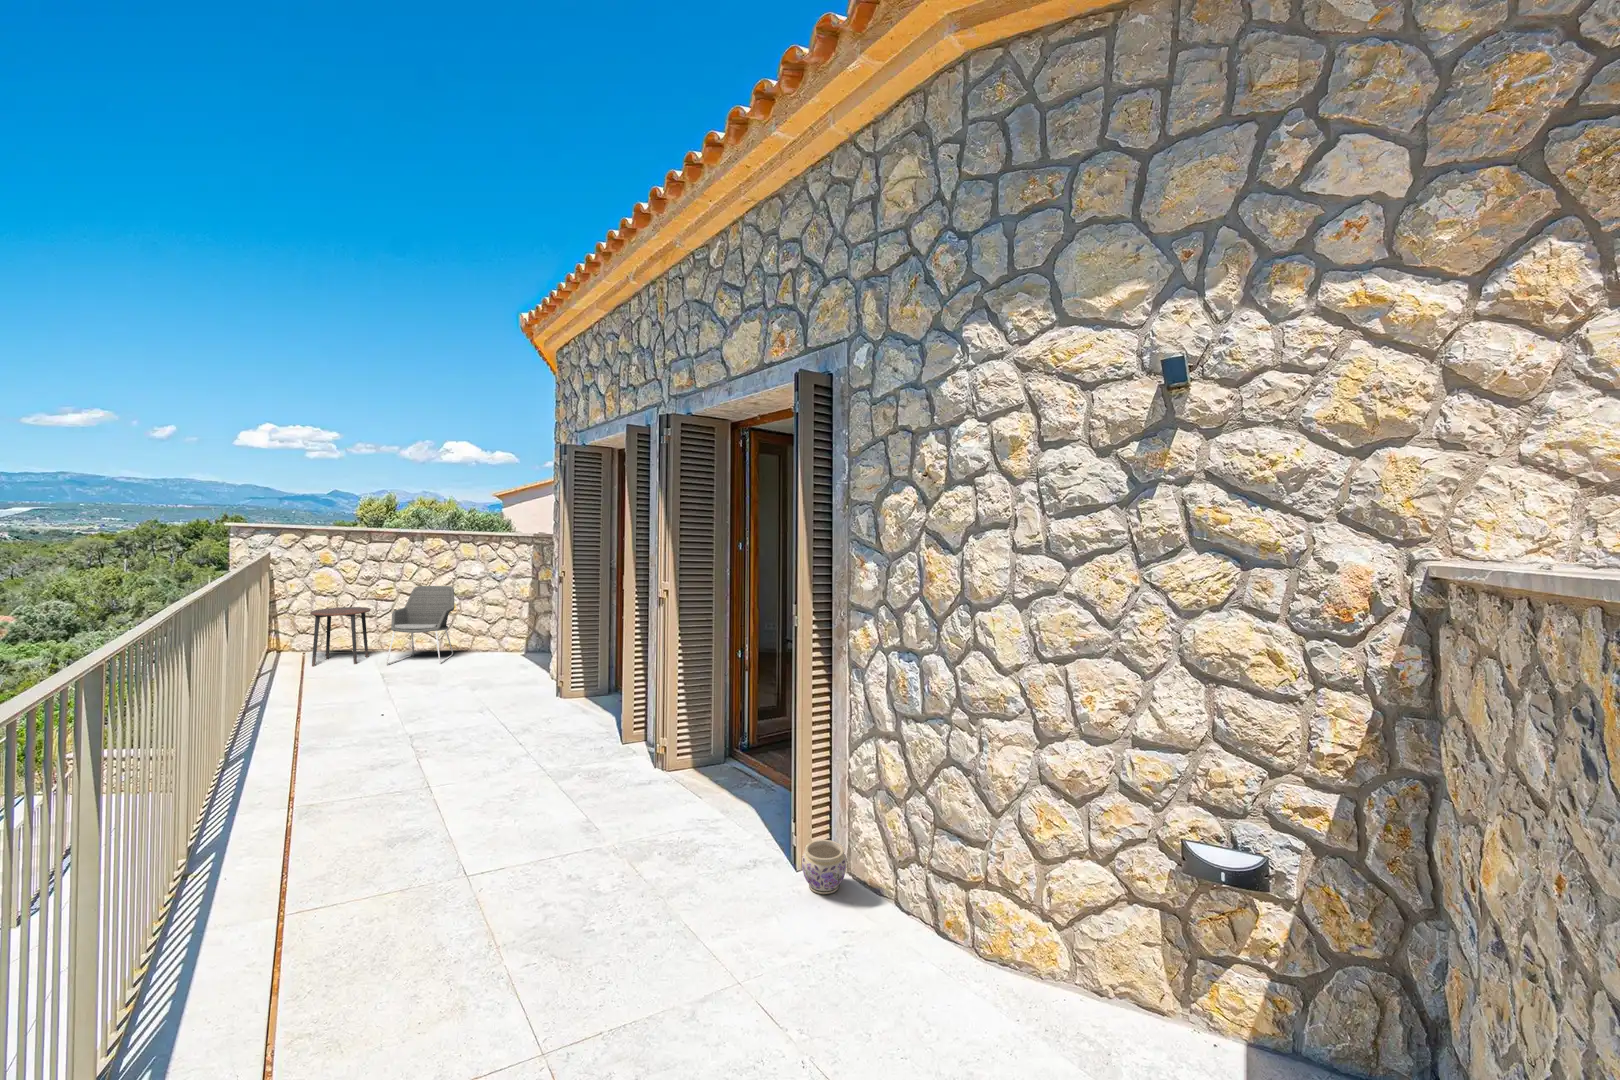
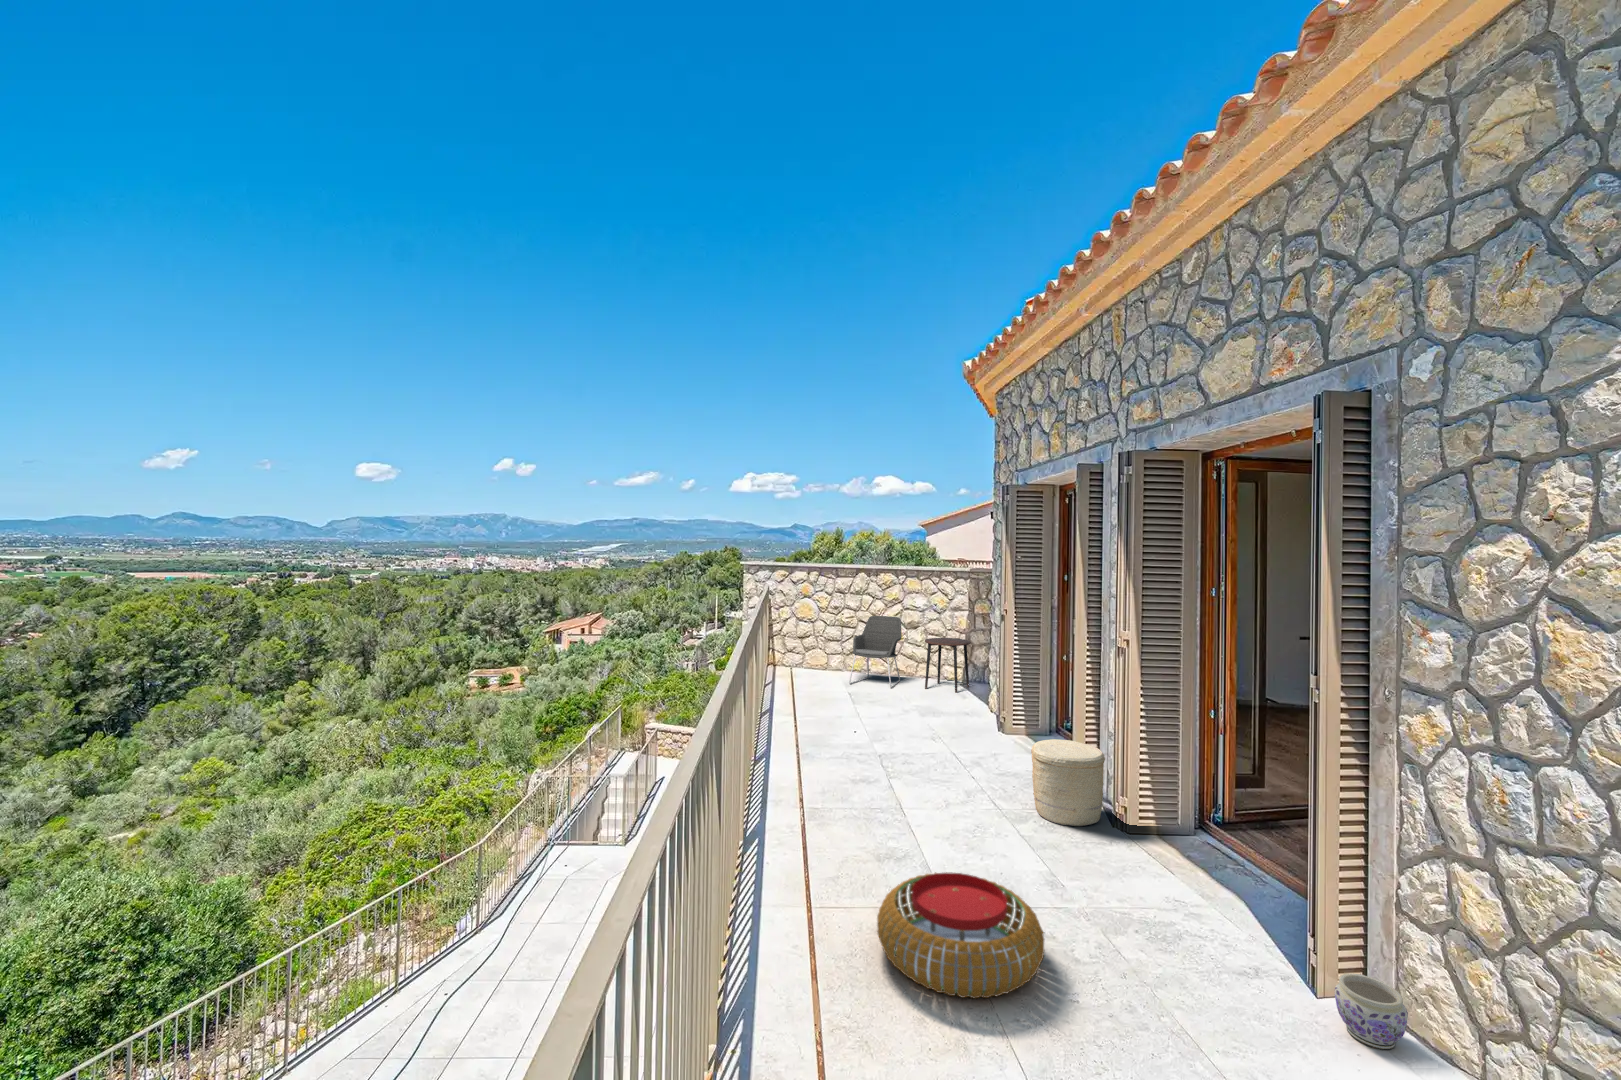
side table: present [310,607,371,666] -> present [925,638,971,693]
woven basket: none [577,690,646,772] -> present [1031,739,1105,826]
pouf: none [359,847,564,992] -> present [877,872,1044,998]

